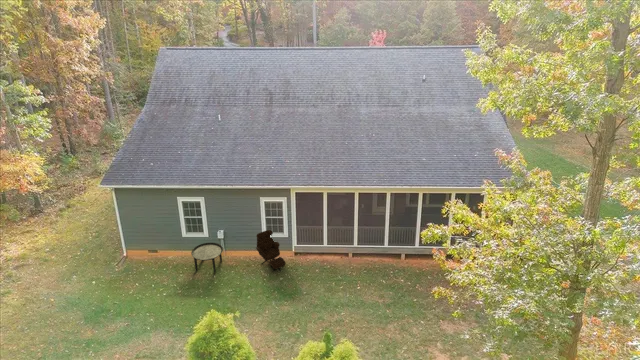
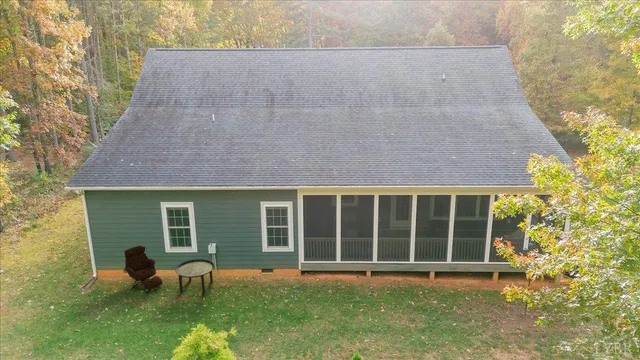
lounge chair: present [256,230,285,271] -> present [124,246,163,293]

